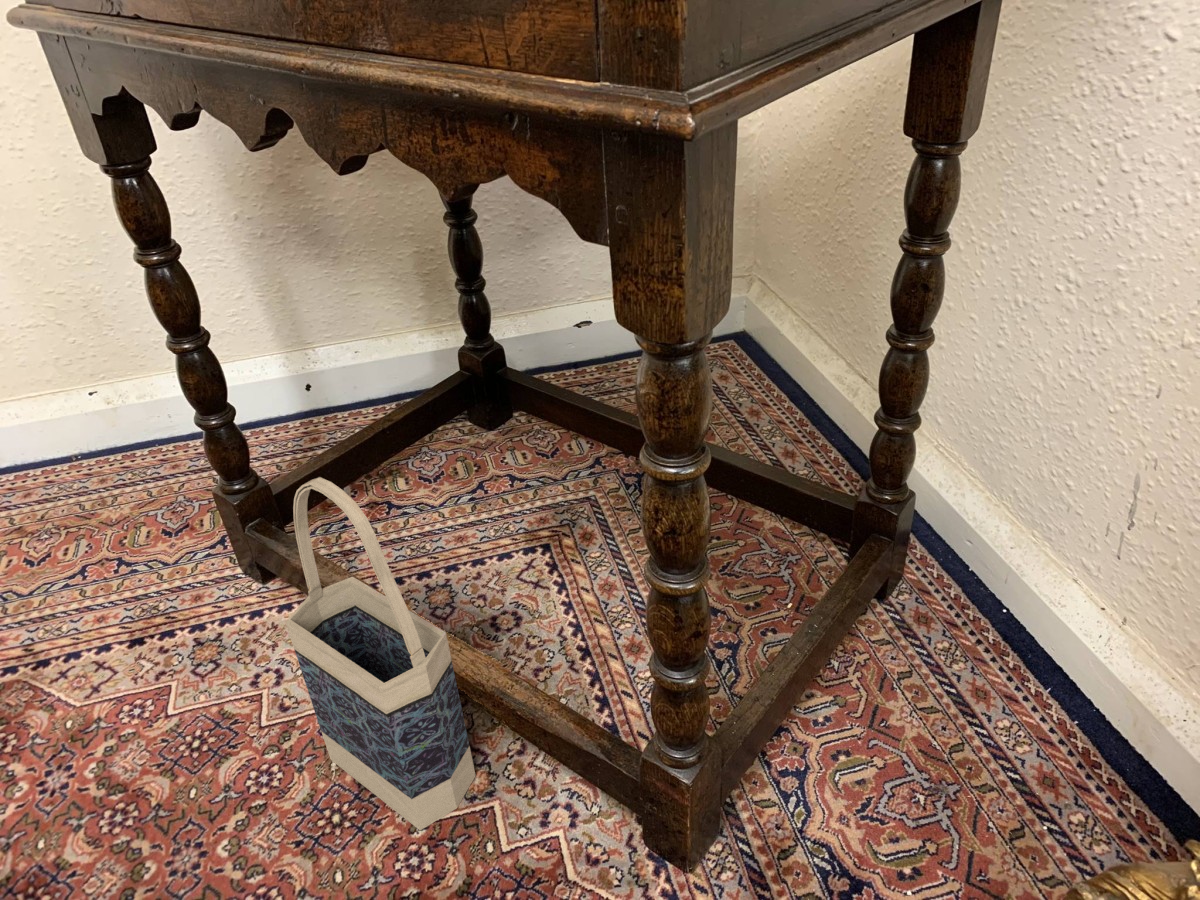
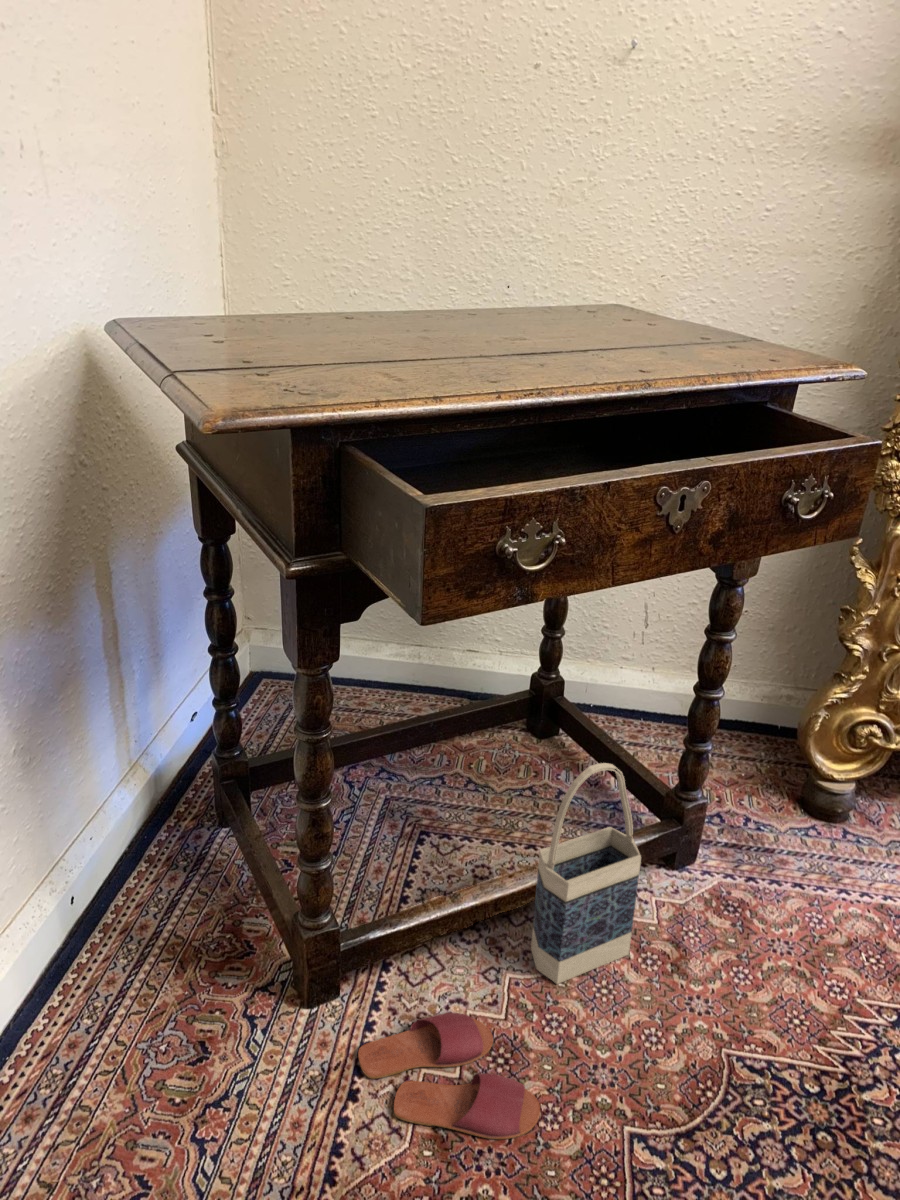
slippers: none [79,621,251,806] -> present [358,1012,540,1139]

